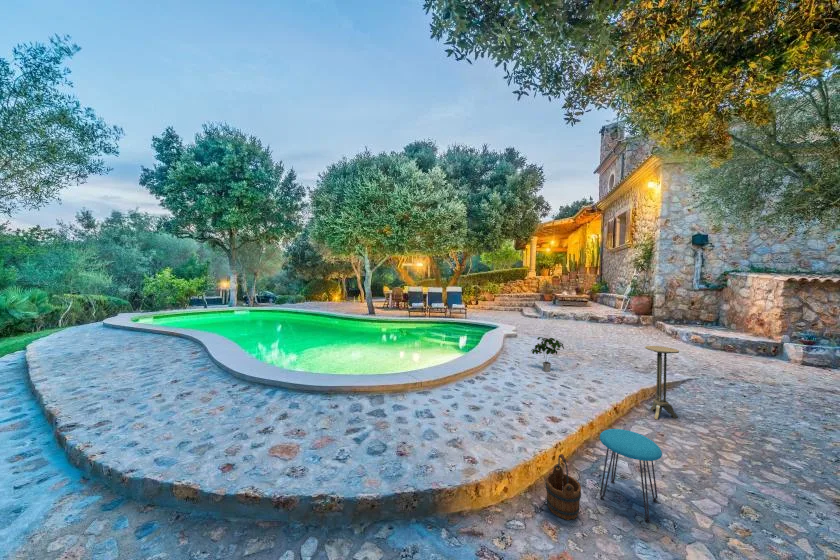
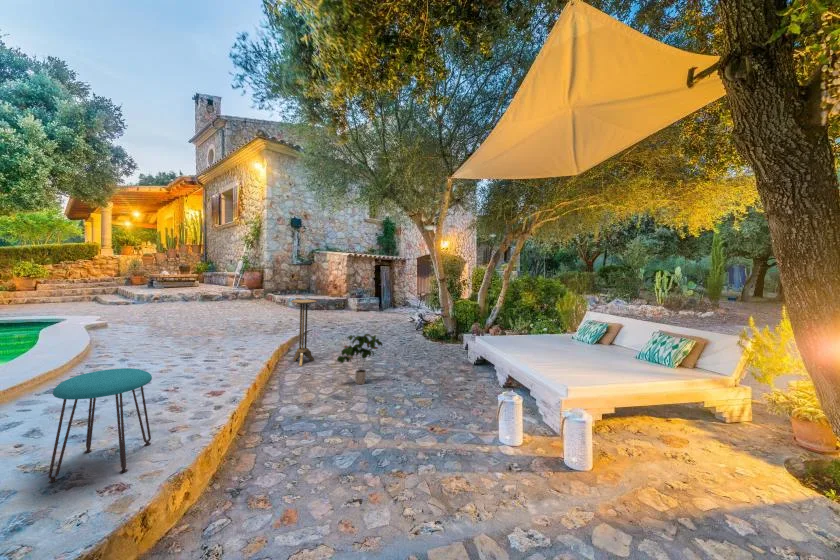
potted plant: present [531,337,564,372] -> present [337,334,382,384]
stool: present [600,429,662,523] -> present [48,368,152,483]
wooden bucket: present [545,454,581,520] -> none [243,410,285,483]

